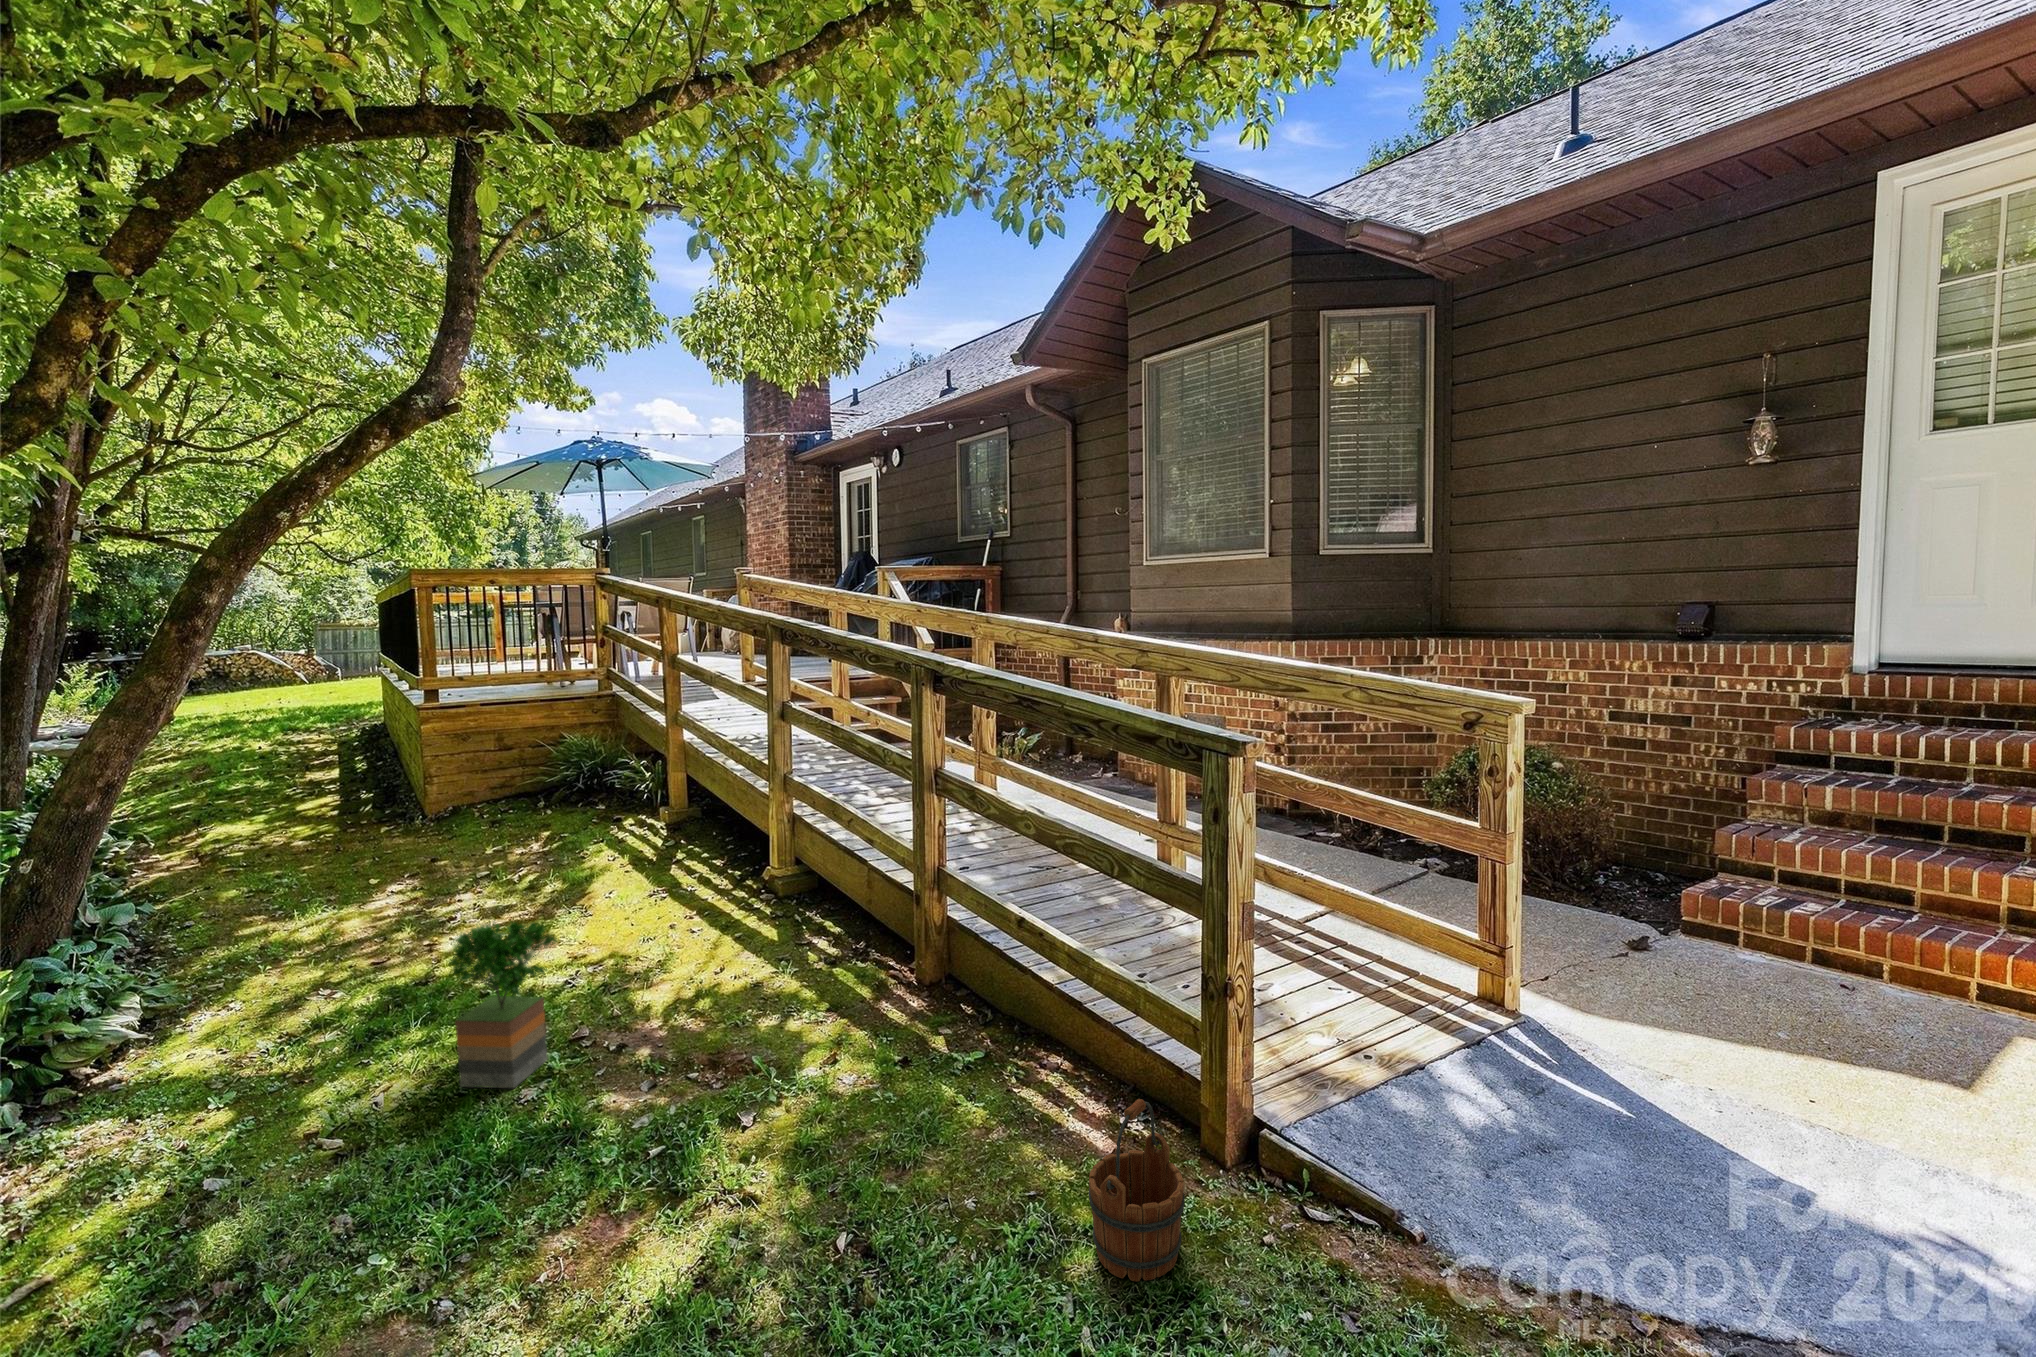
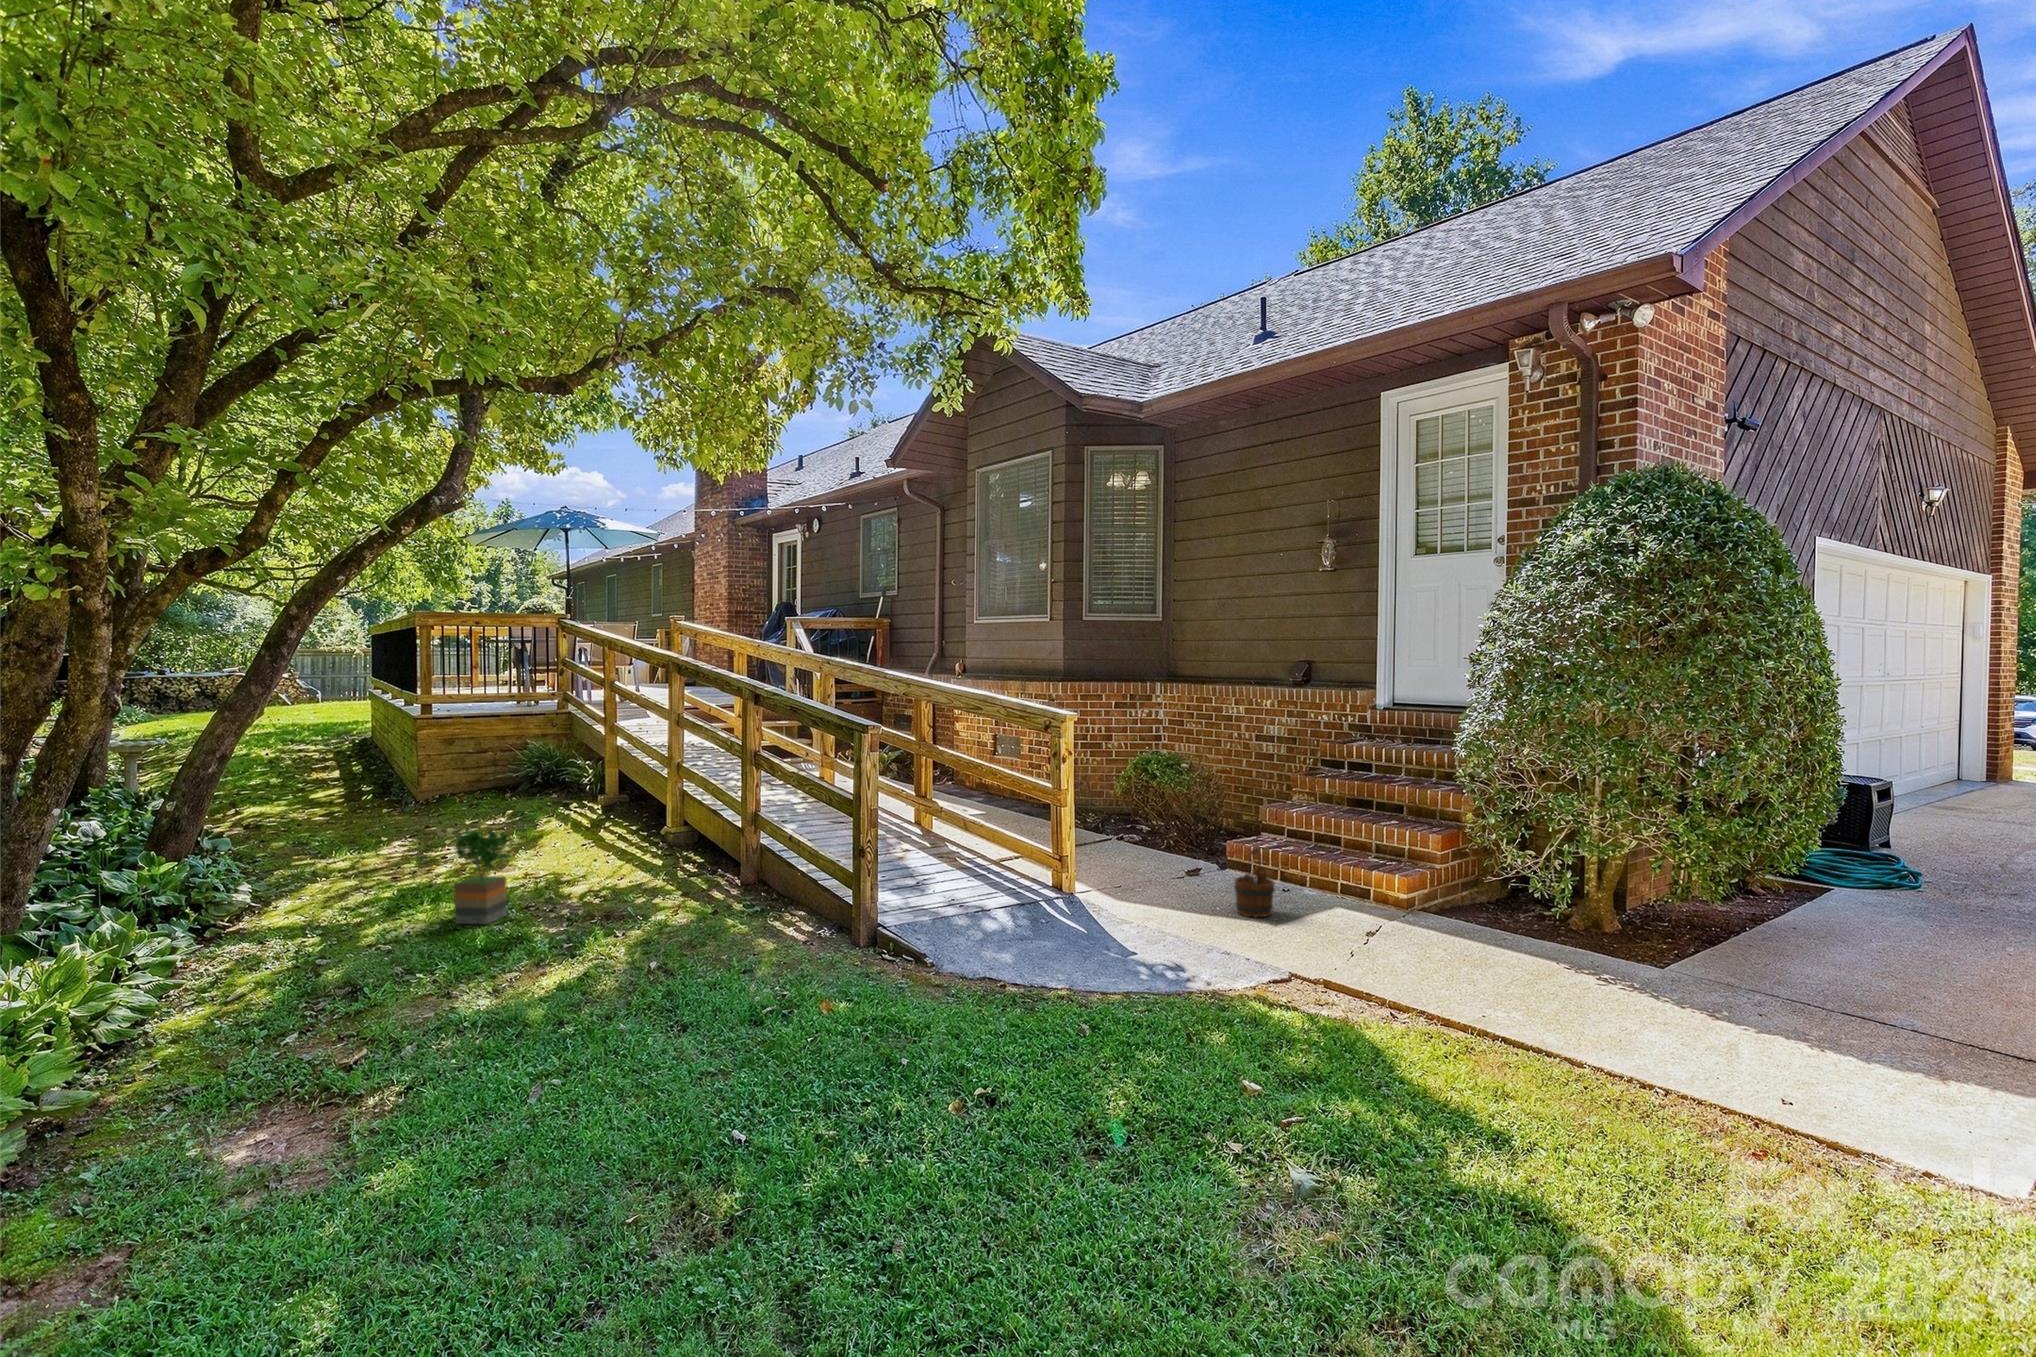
wooden bucket: present [1089,1099,1185,1281] -> present [1234,848,1275,918]

